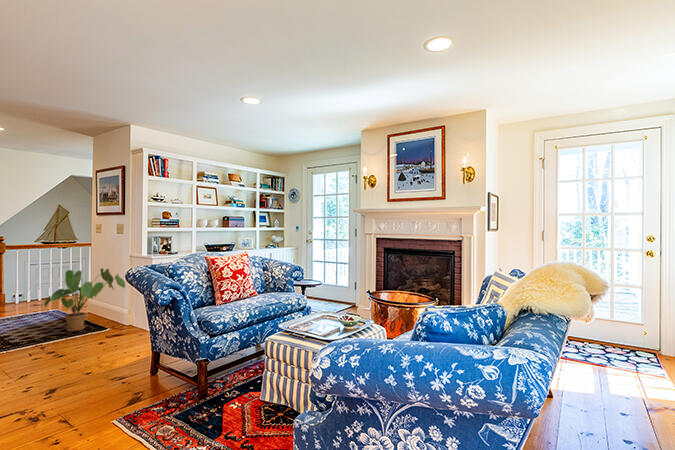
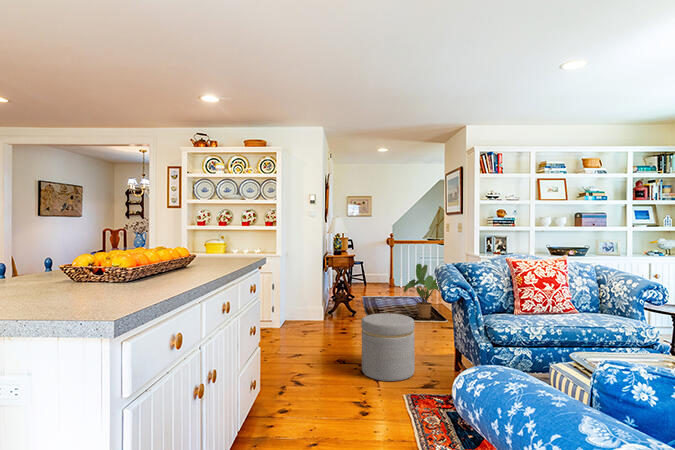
ottoman: none [31,331,112,422] -> present [361,313,415,381]

